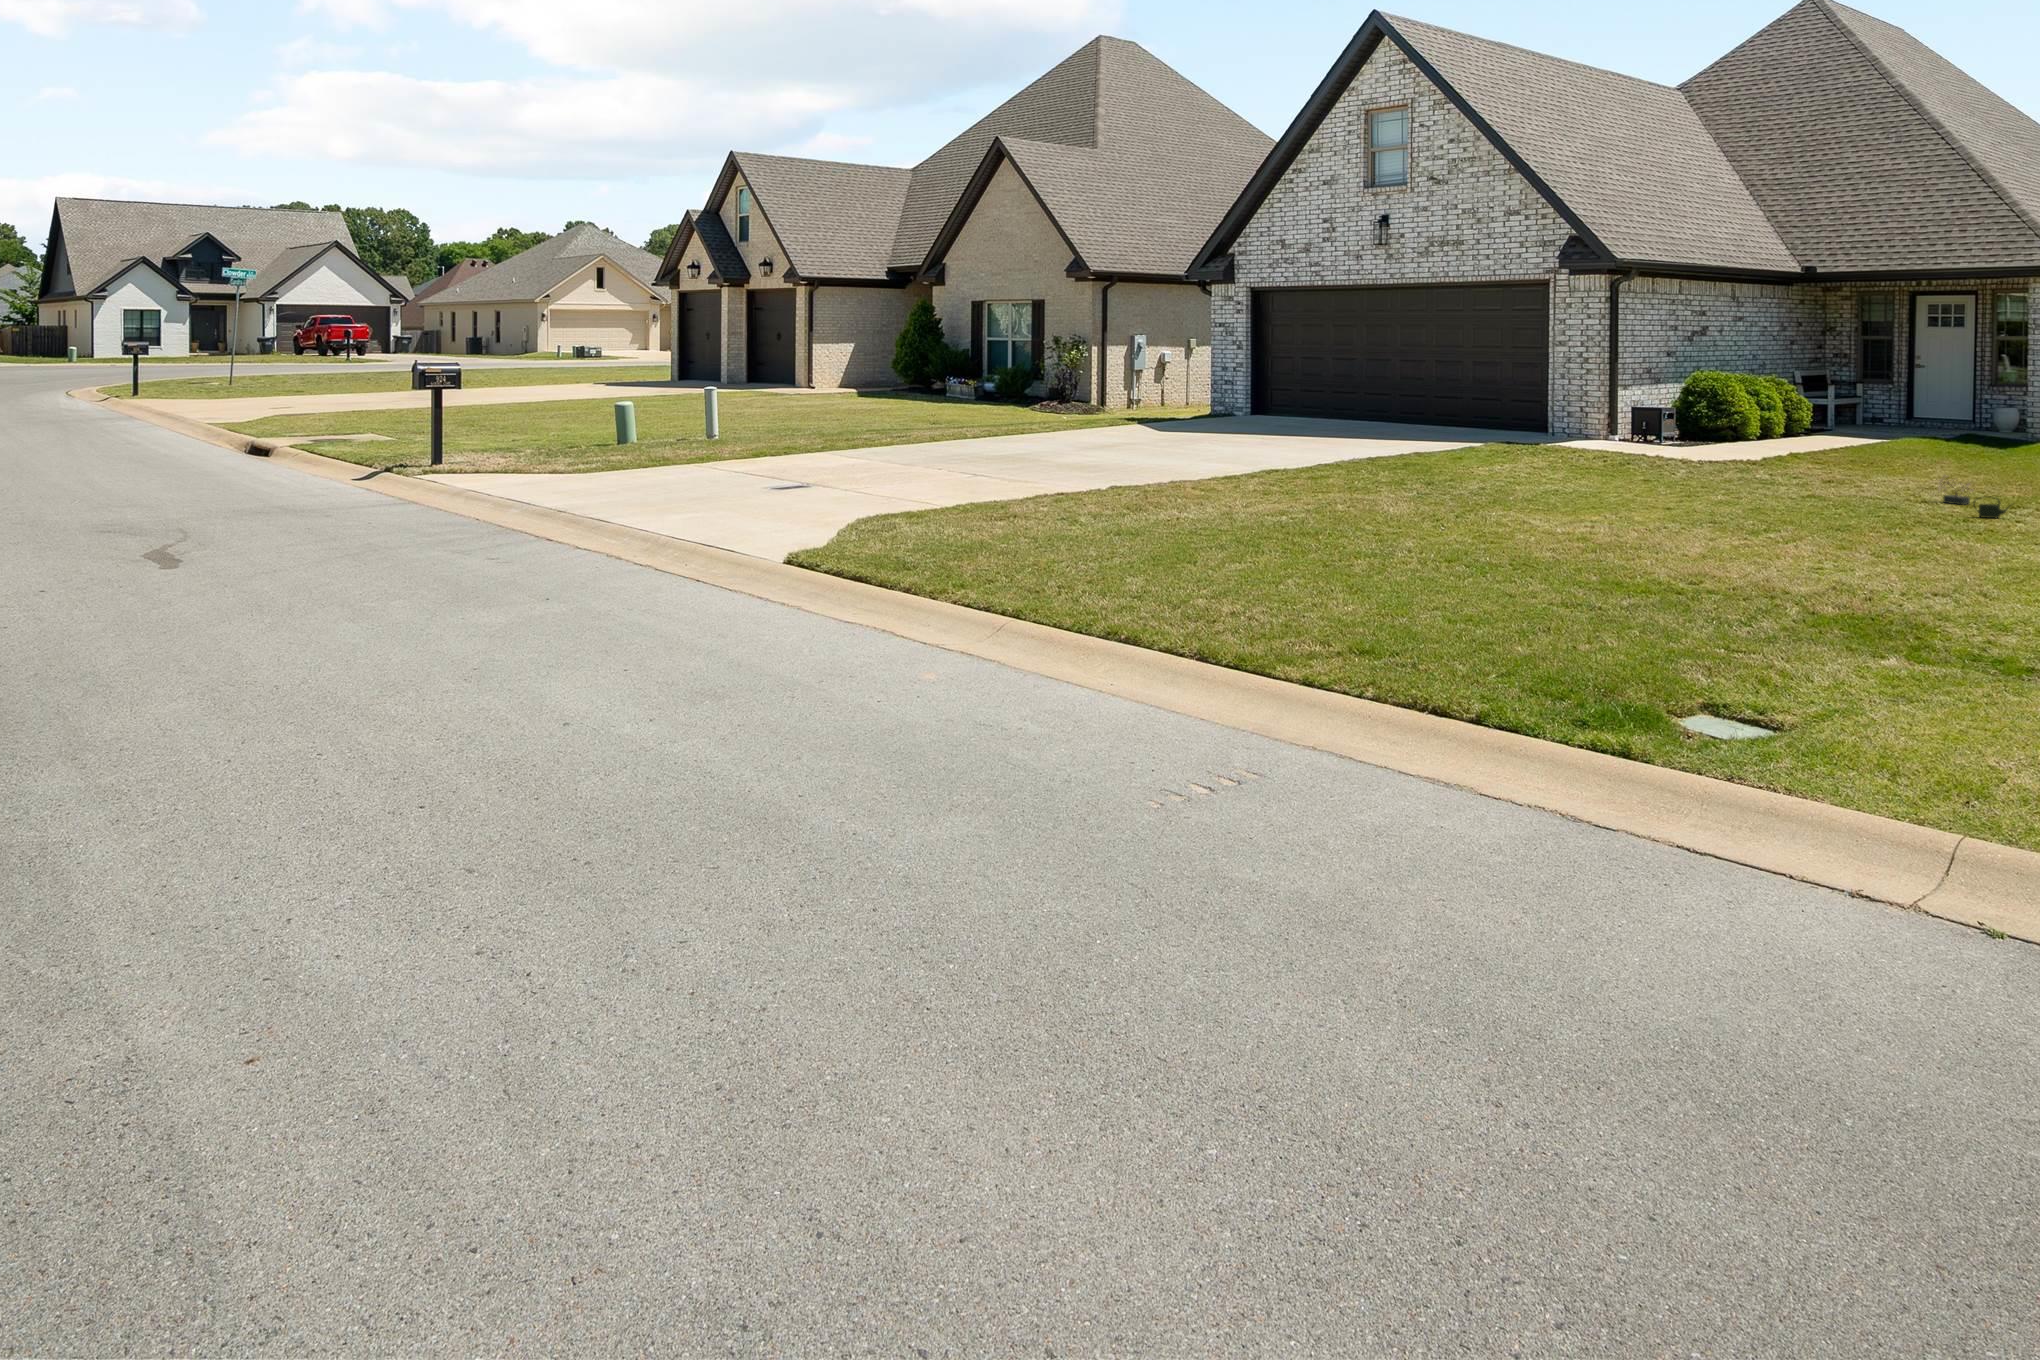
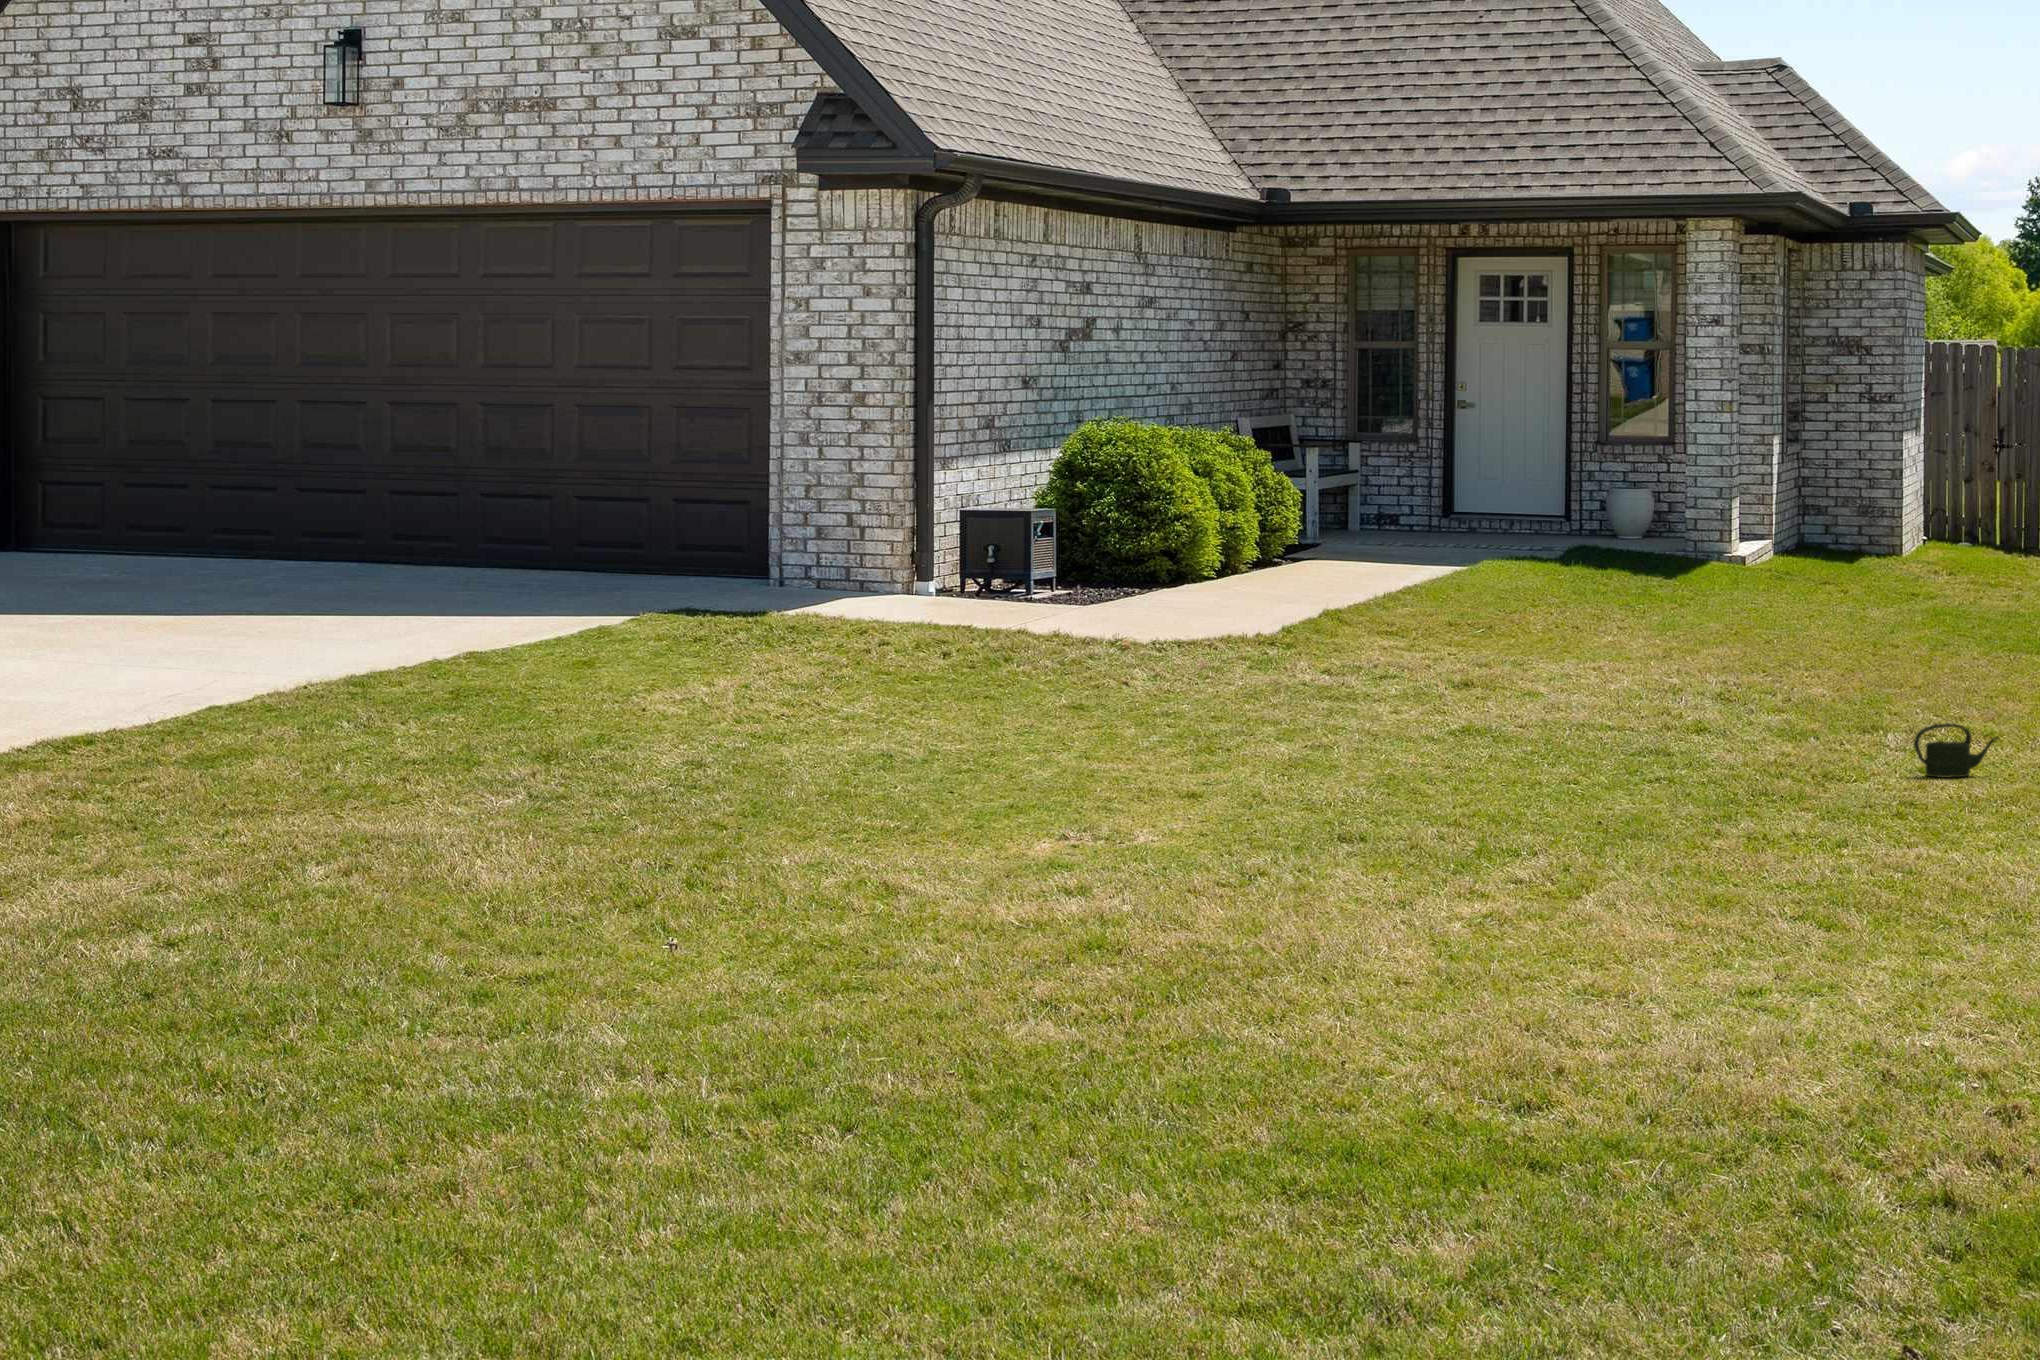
decorative plant: present [1938,475,1972,505] -> none [1775,665,1856,739]

